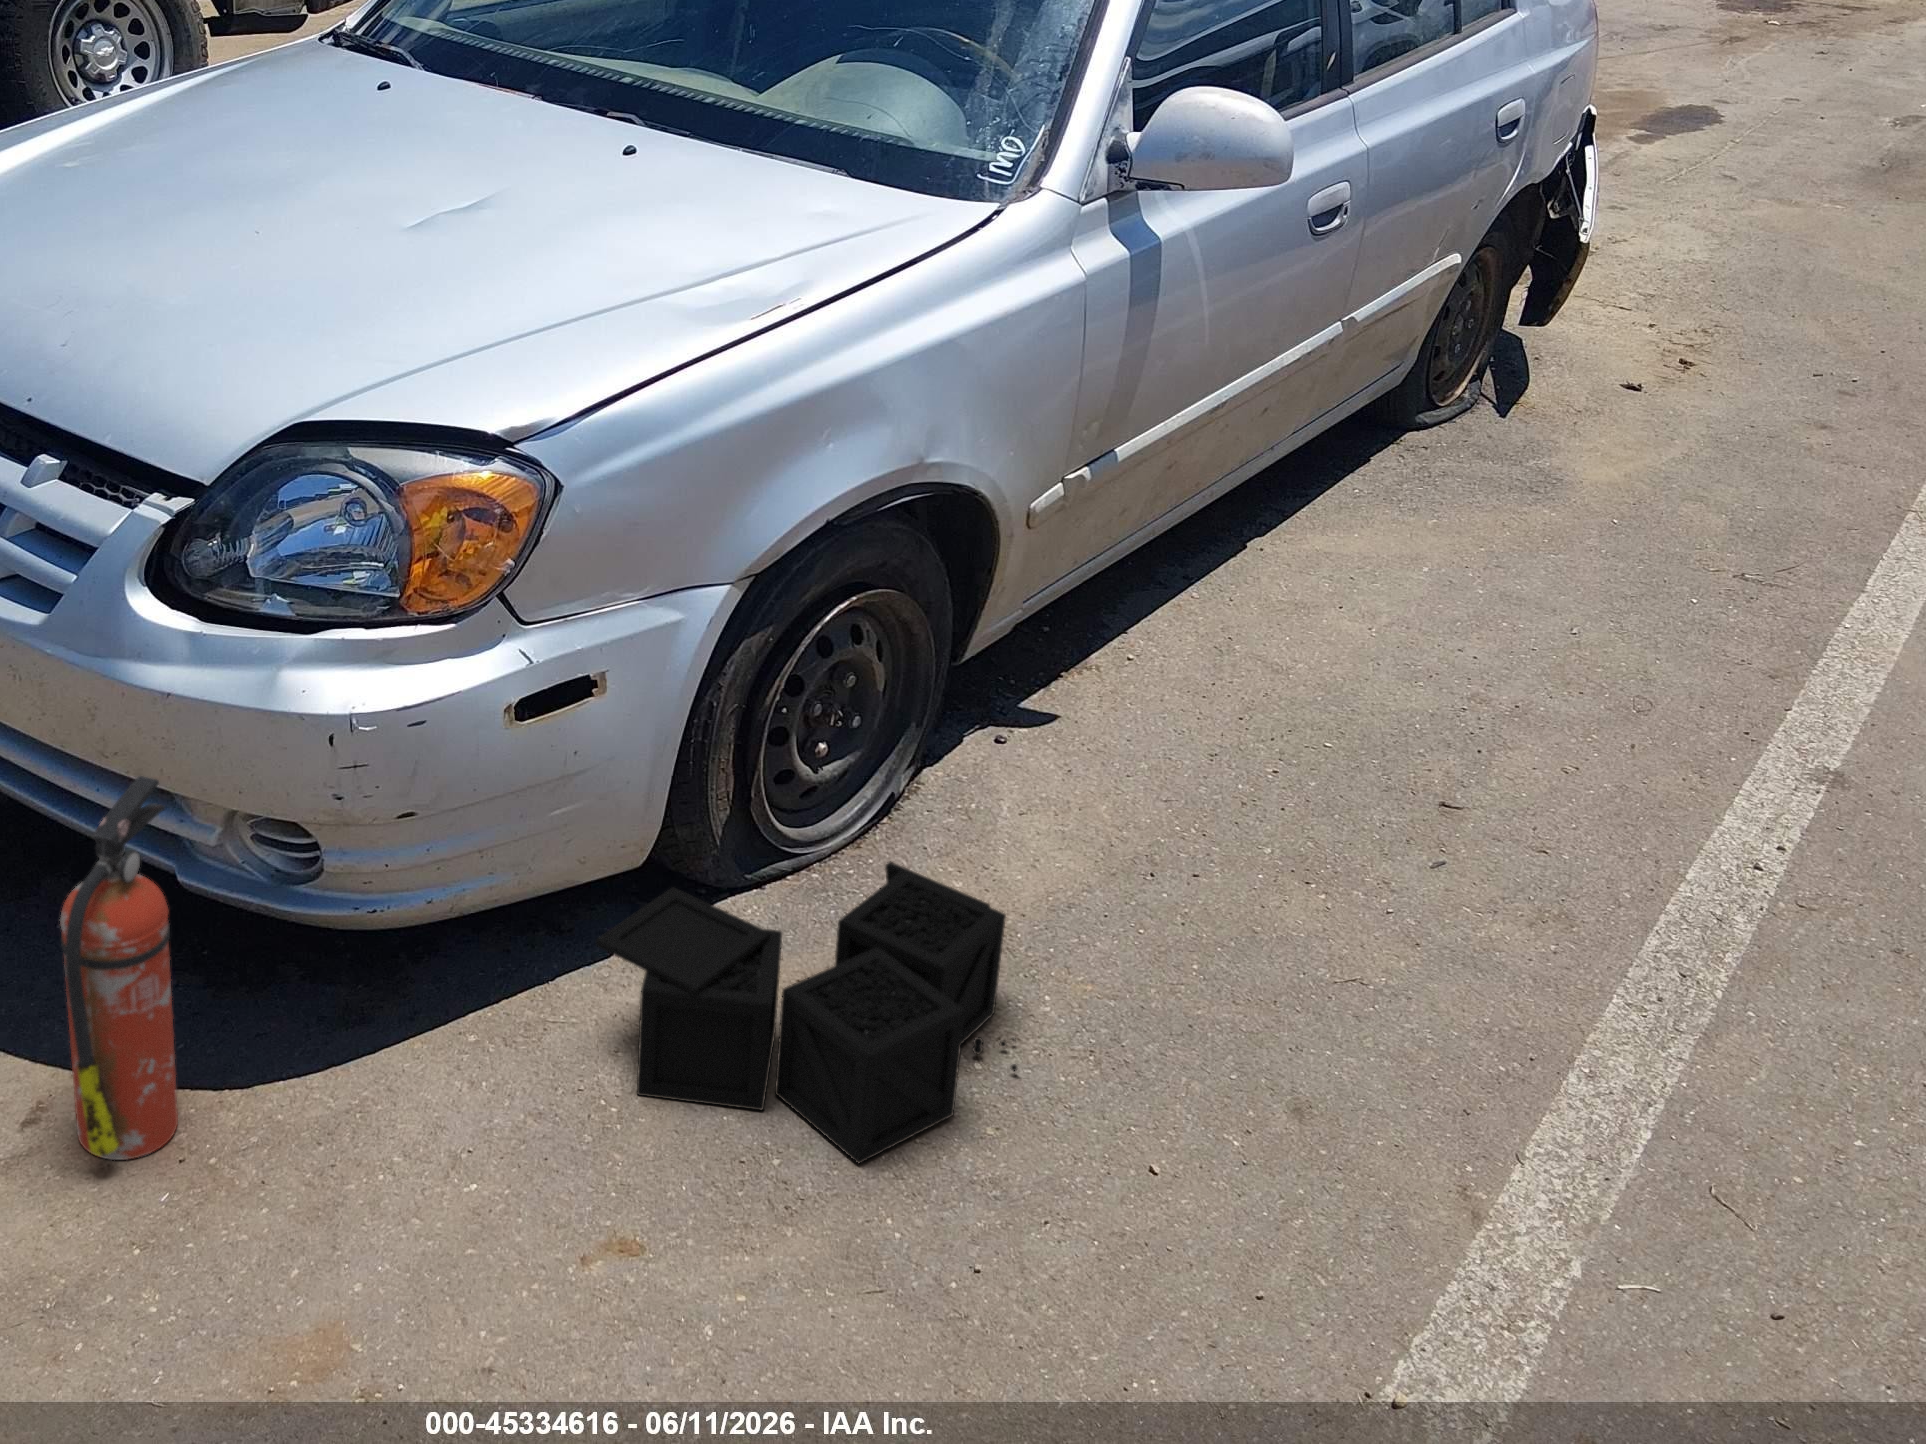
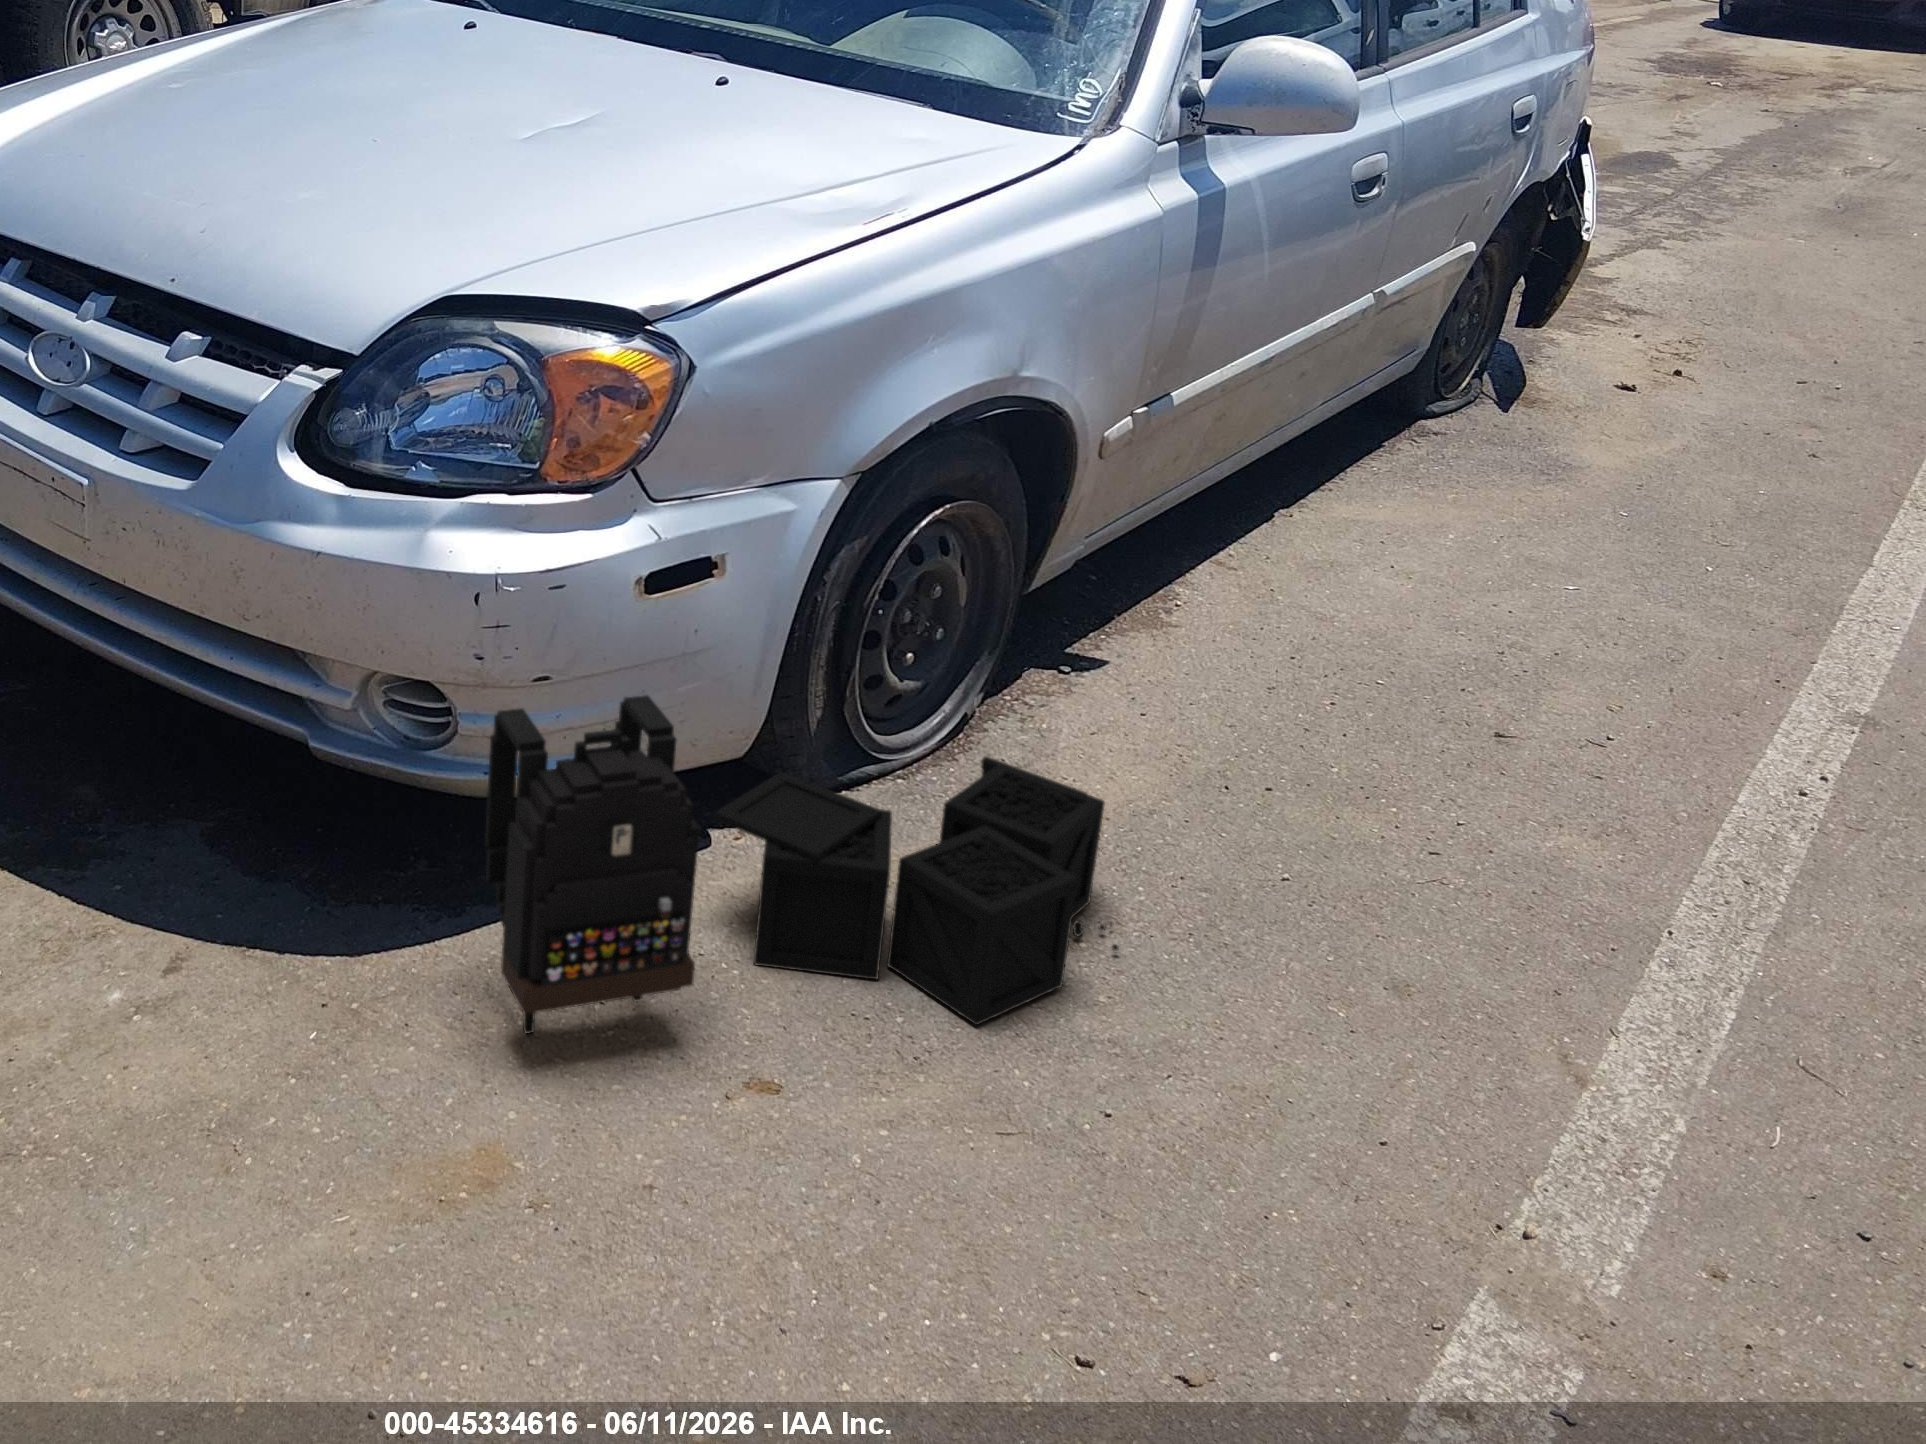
fire extinguisher: present [60,776,178,1160] -> none [215,630,318,1009]
backpack: none [346,836,557,1184] -> present [485,695,700,1034]

